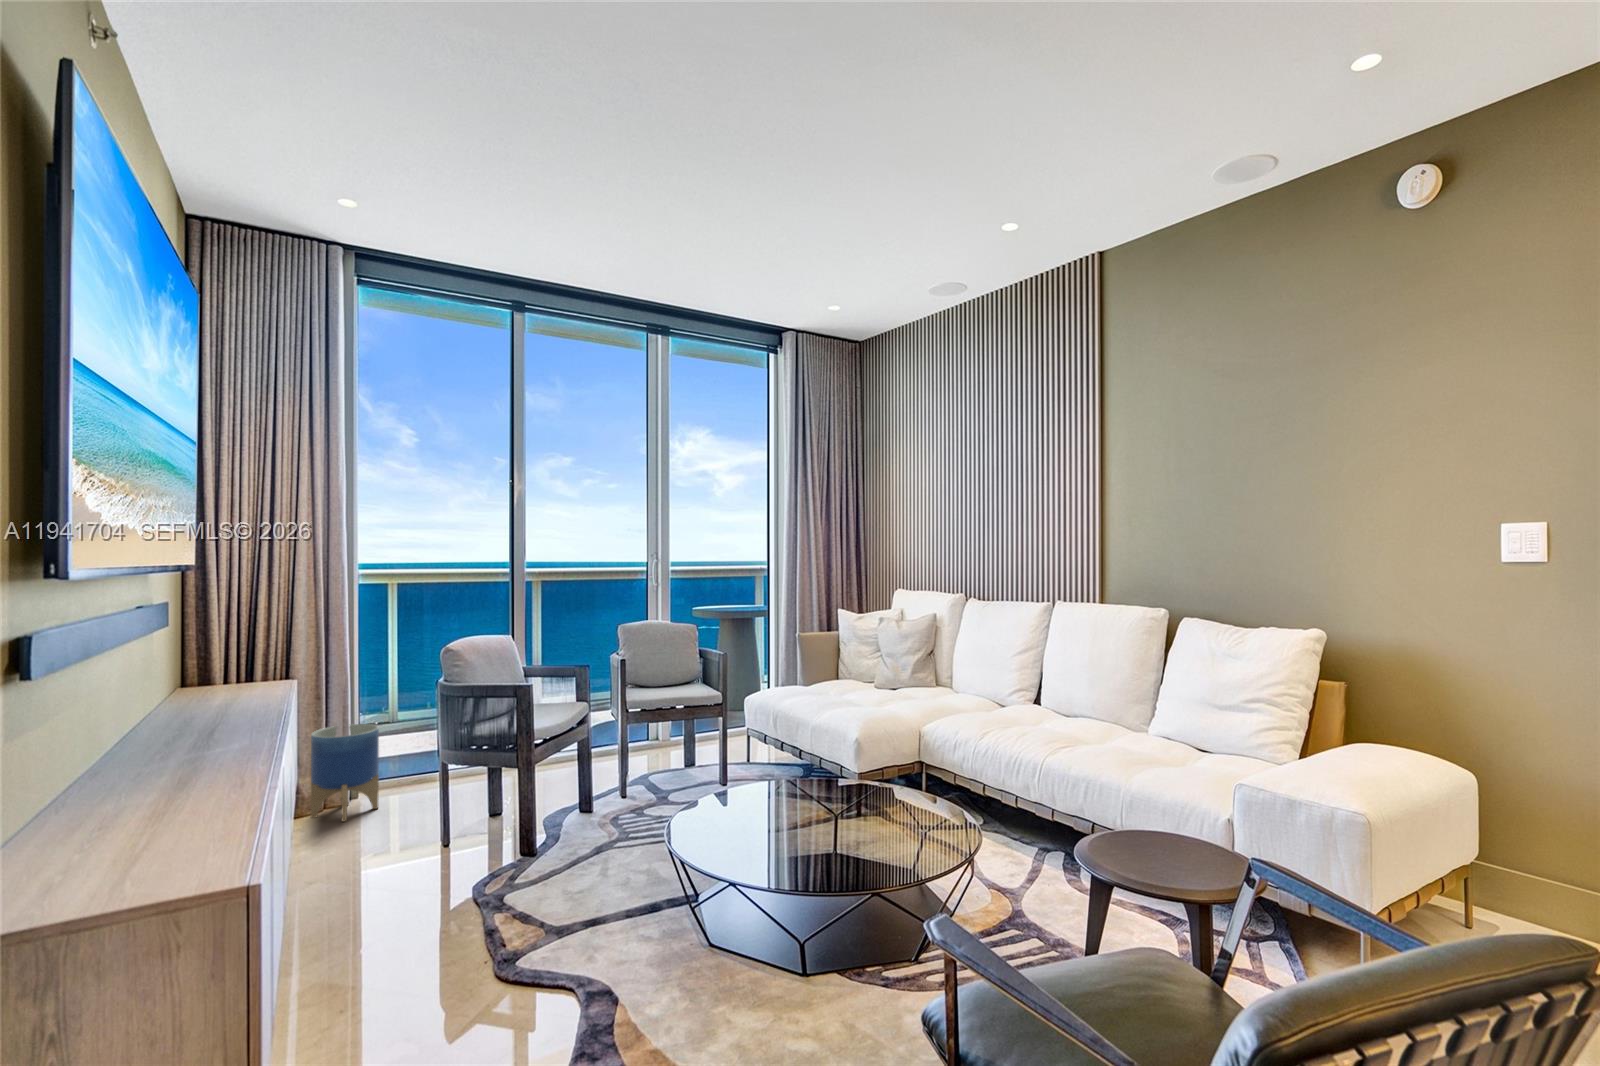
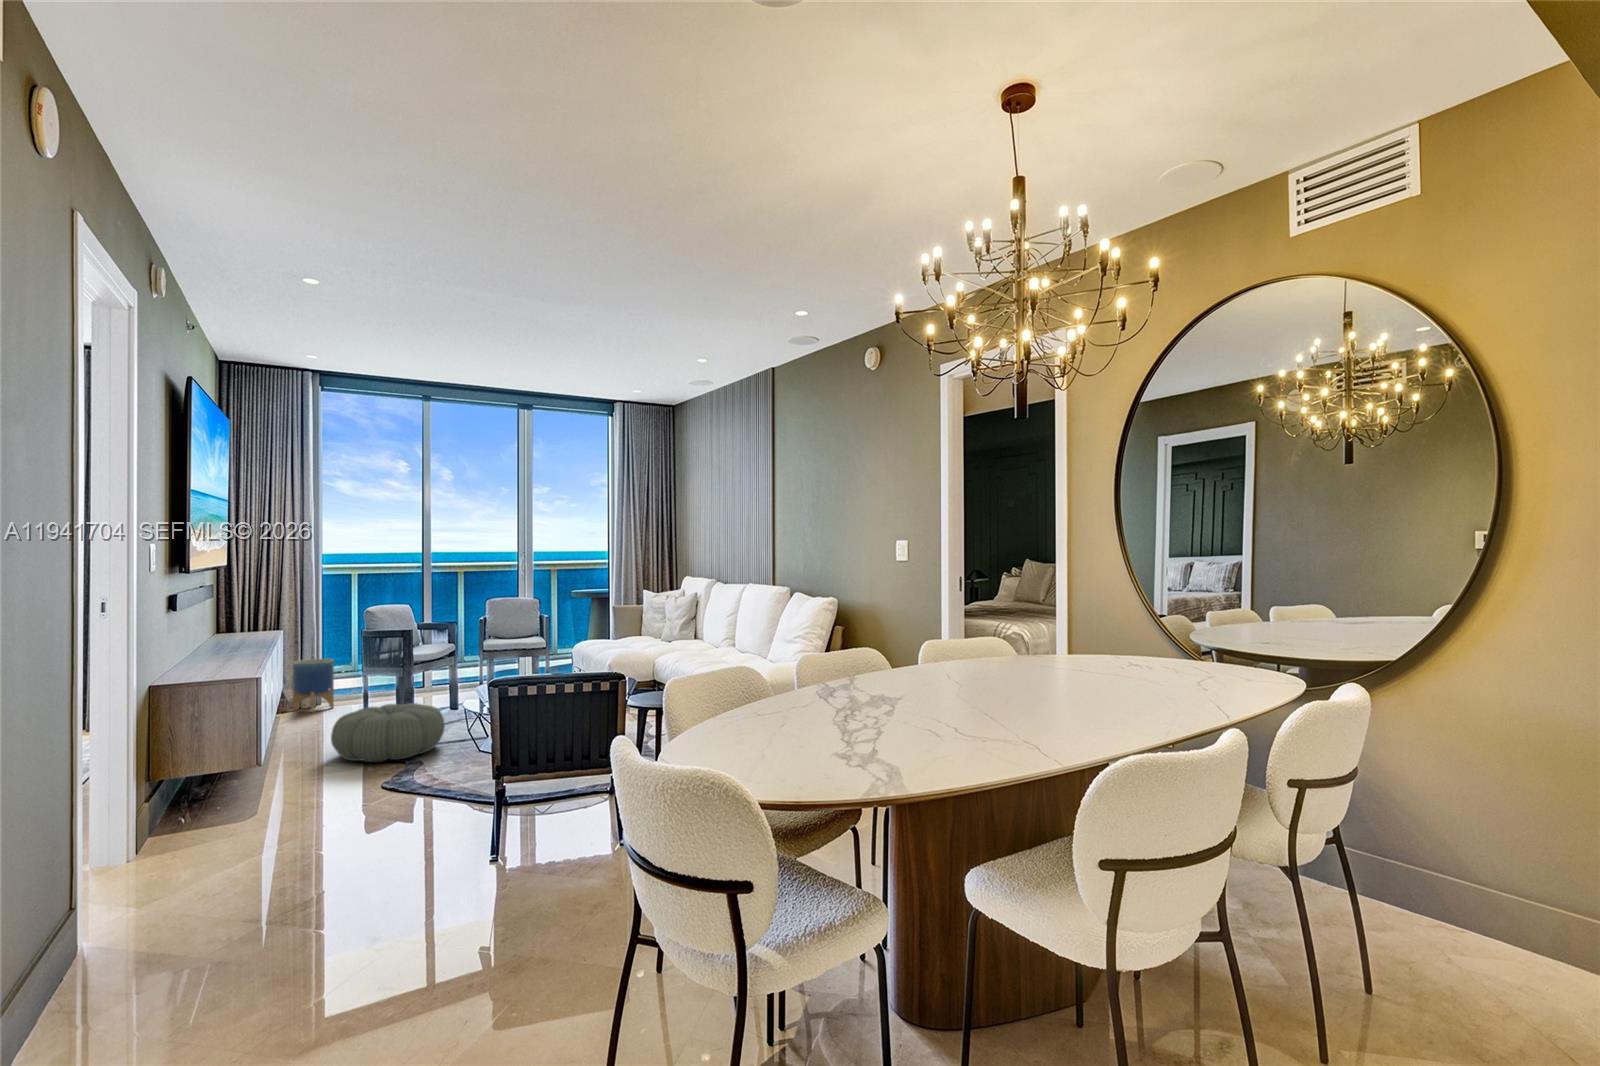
pouf: none [398,841,623,1000] -> present [331,703,445,762]

